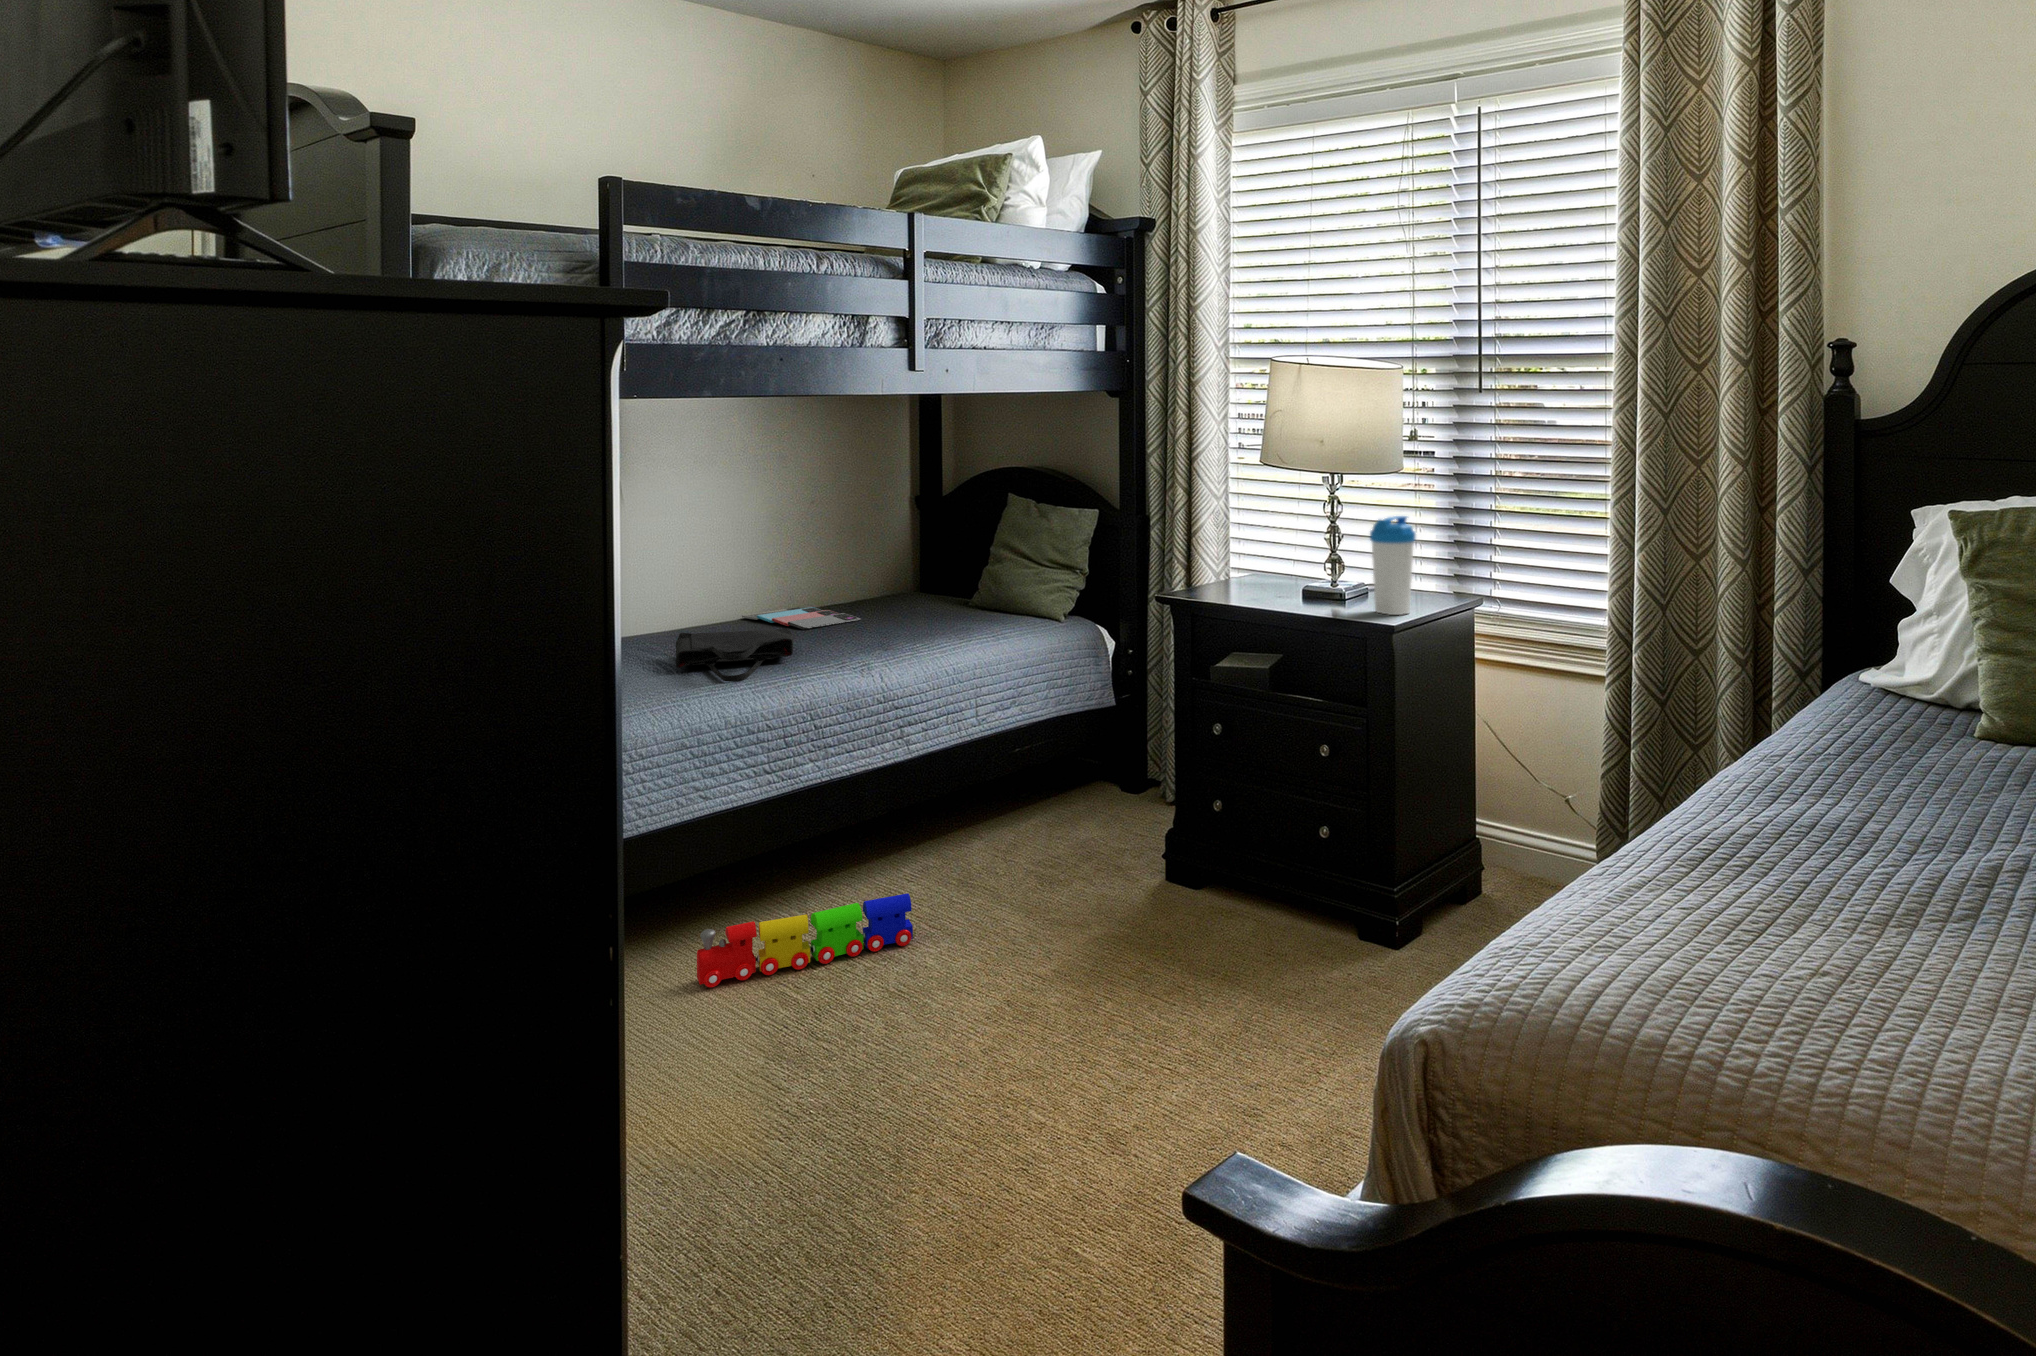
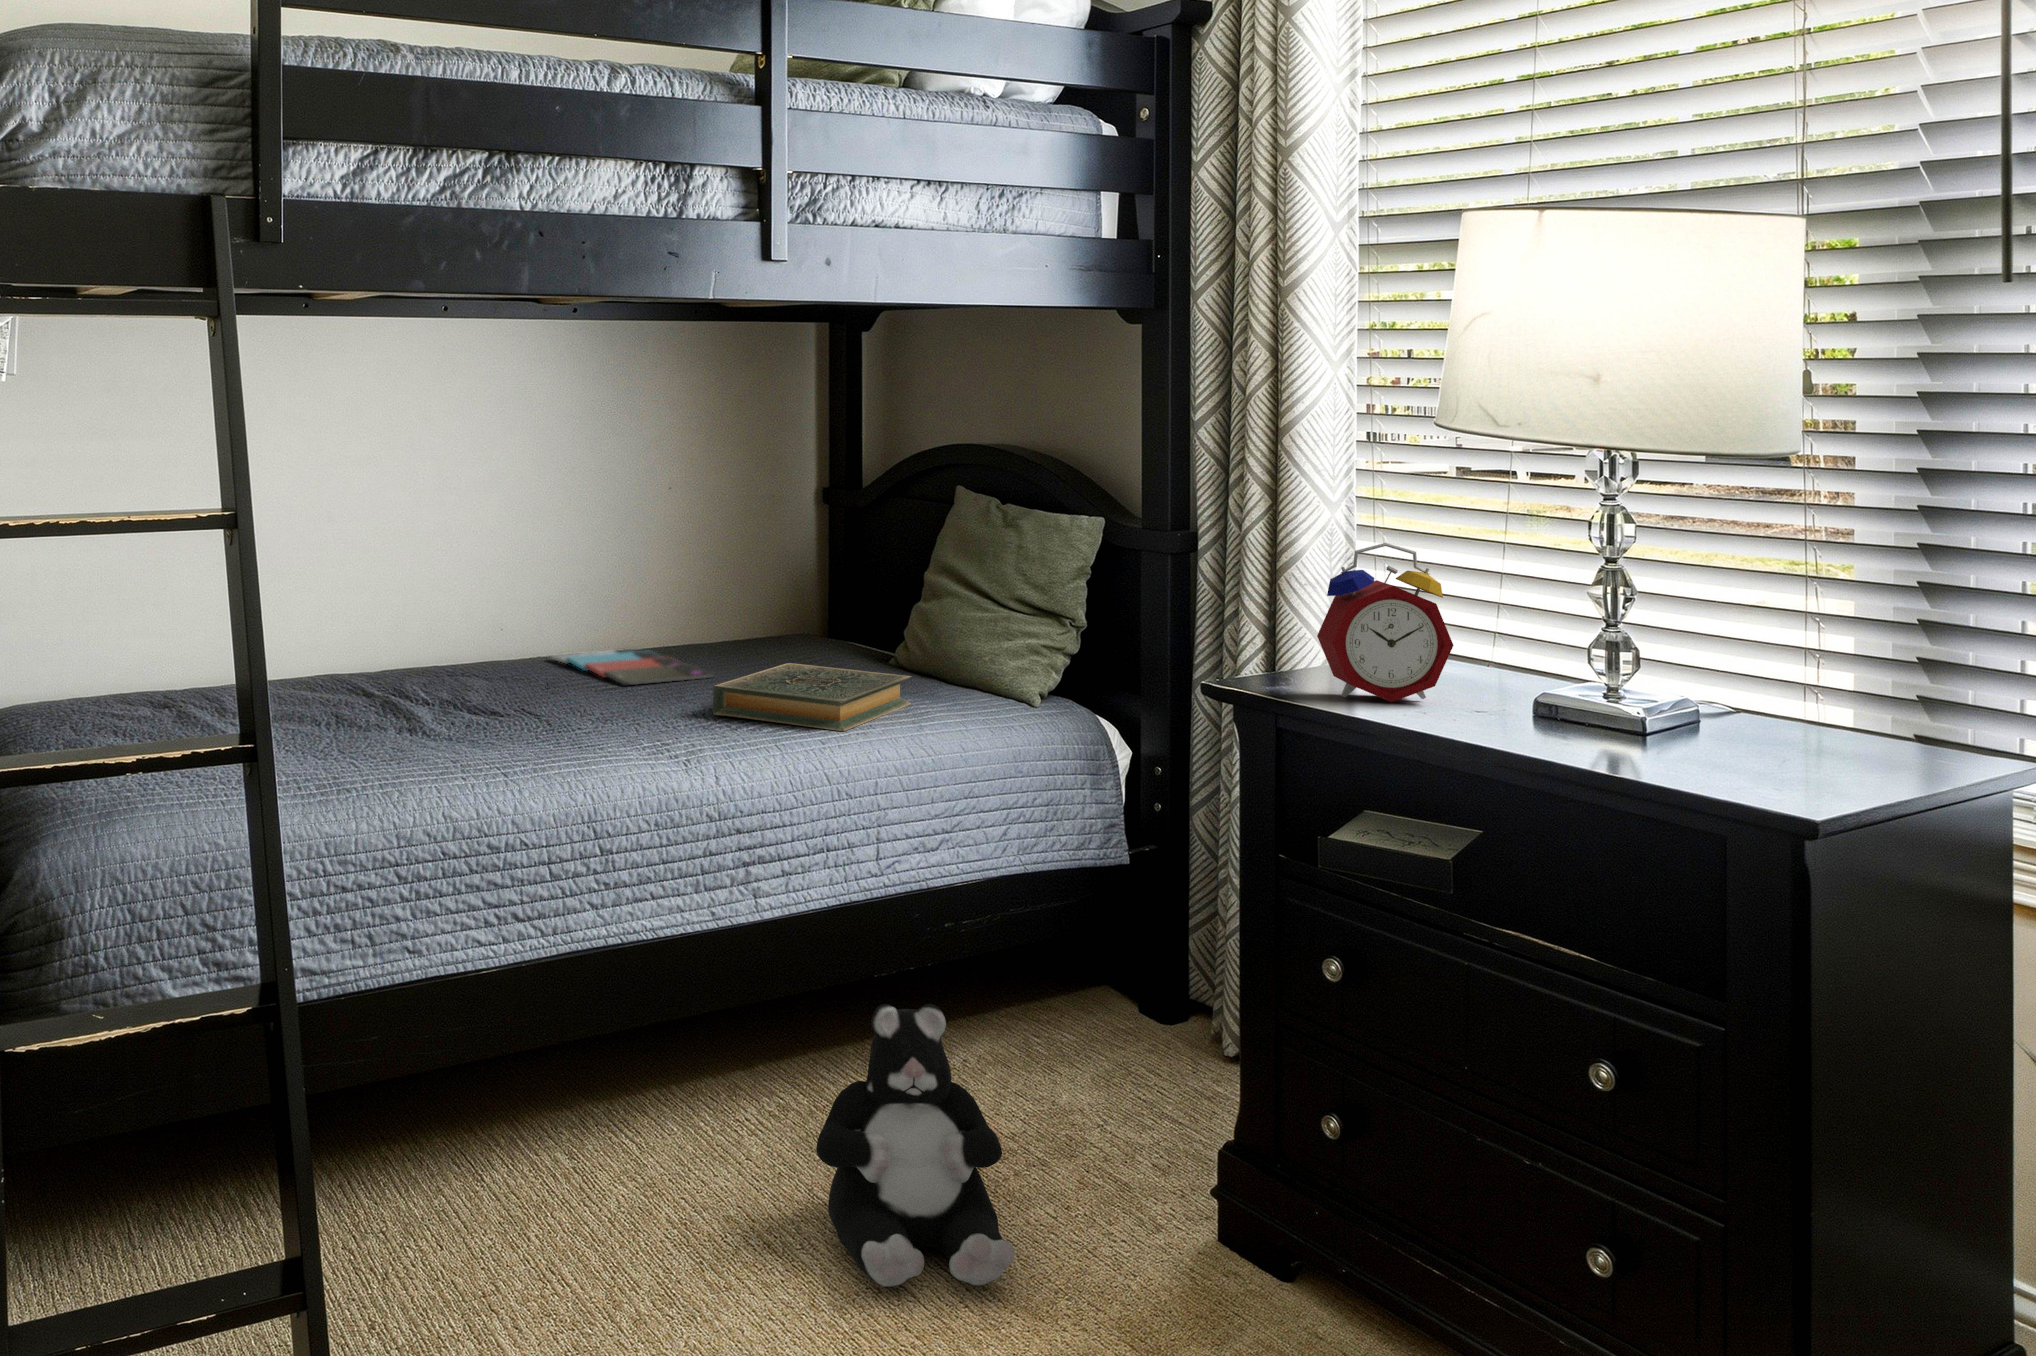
water bottle: present [1370,516,1416,615] -> none [1704,548,1830,772]
alarm clock: none [1210,520,1271,599] -> present [1317,543,1453,702]
hardback book: none [871,607,991,643] -> present [713,663,912,731]
tote bag: present [675,628,794,682] -> none [412,677,594,764]
plush toy: none [956,783,1067,932] -> present [816,1004,1015,1287]
toy train: present [697,893,913,988] -> none [380,1179,735,1287]

